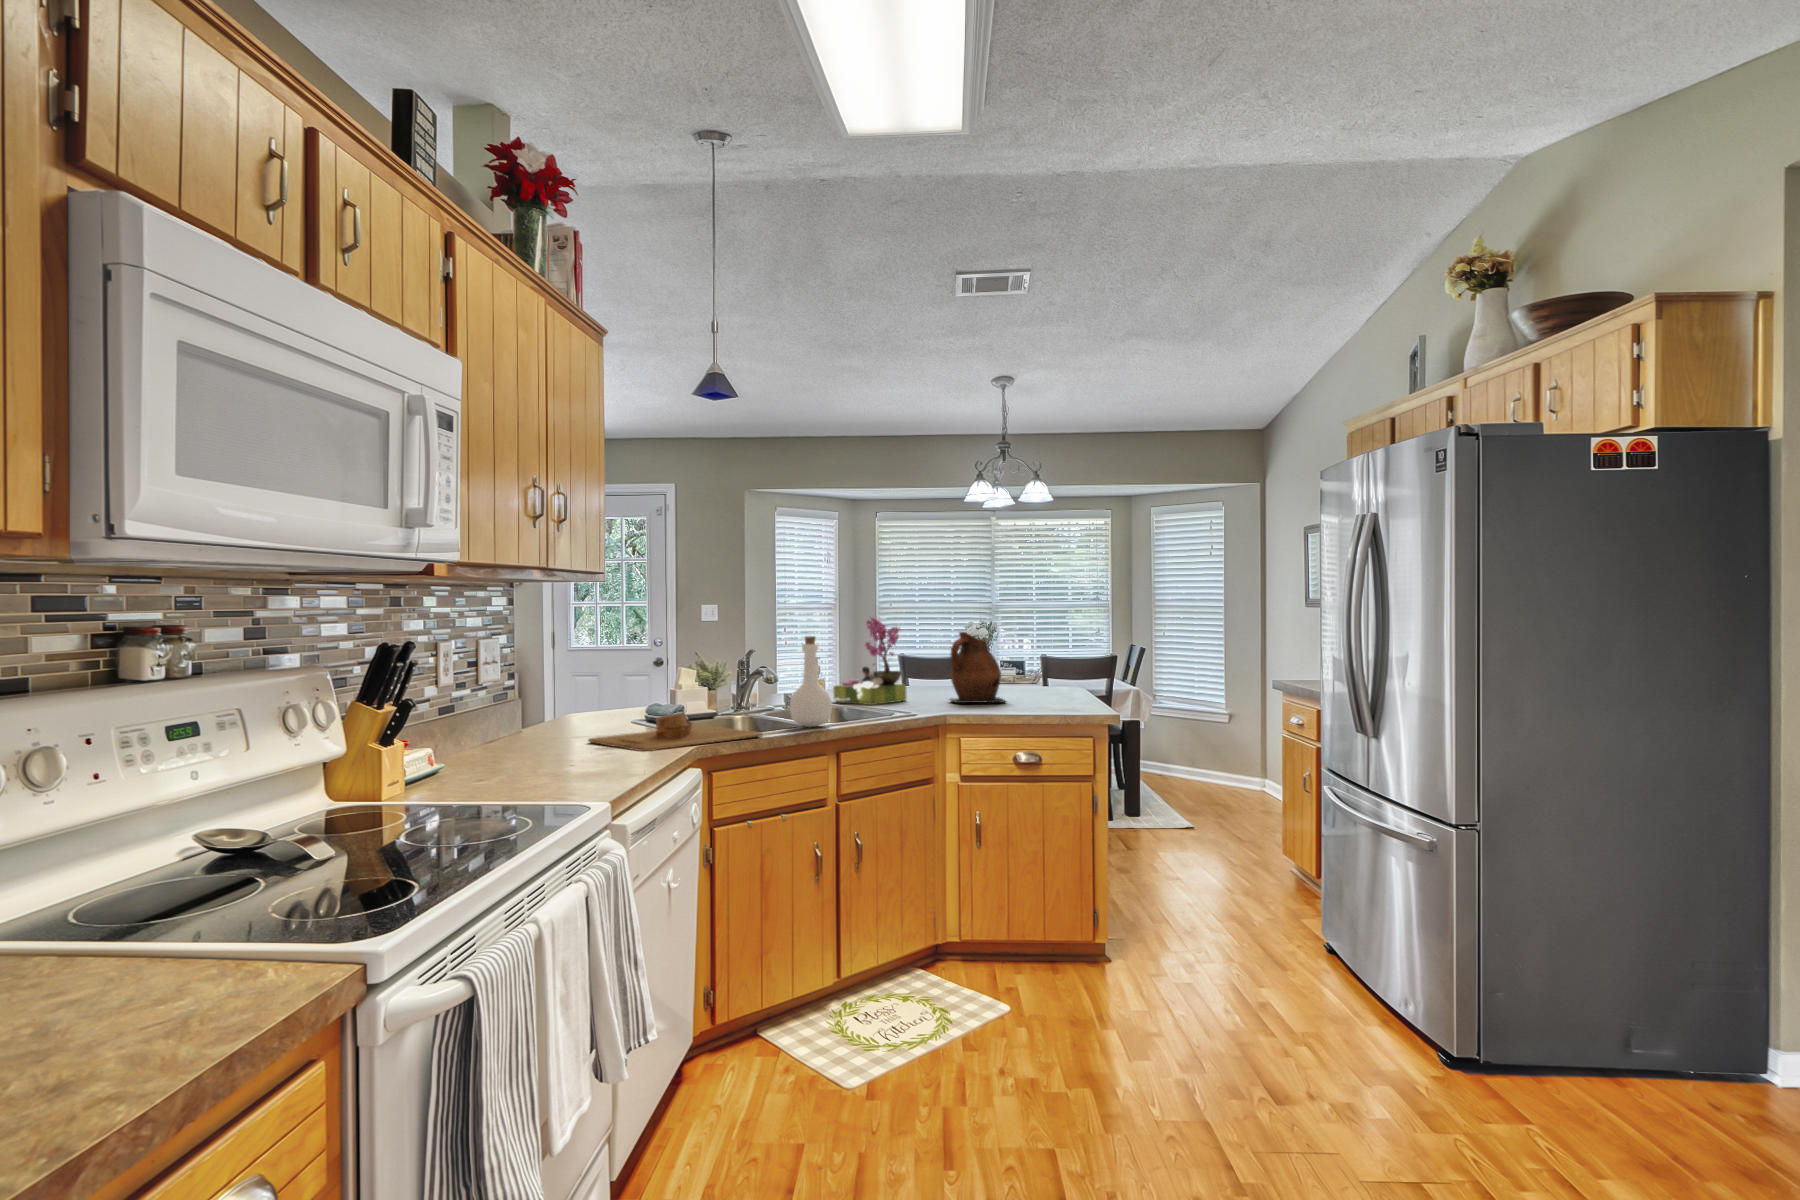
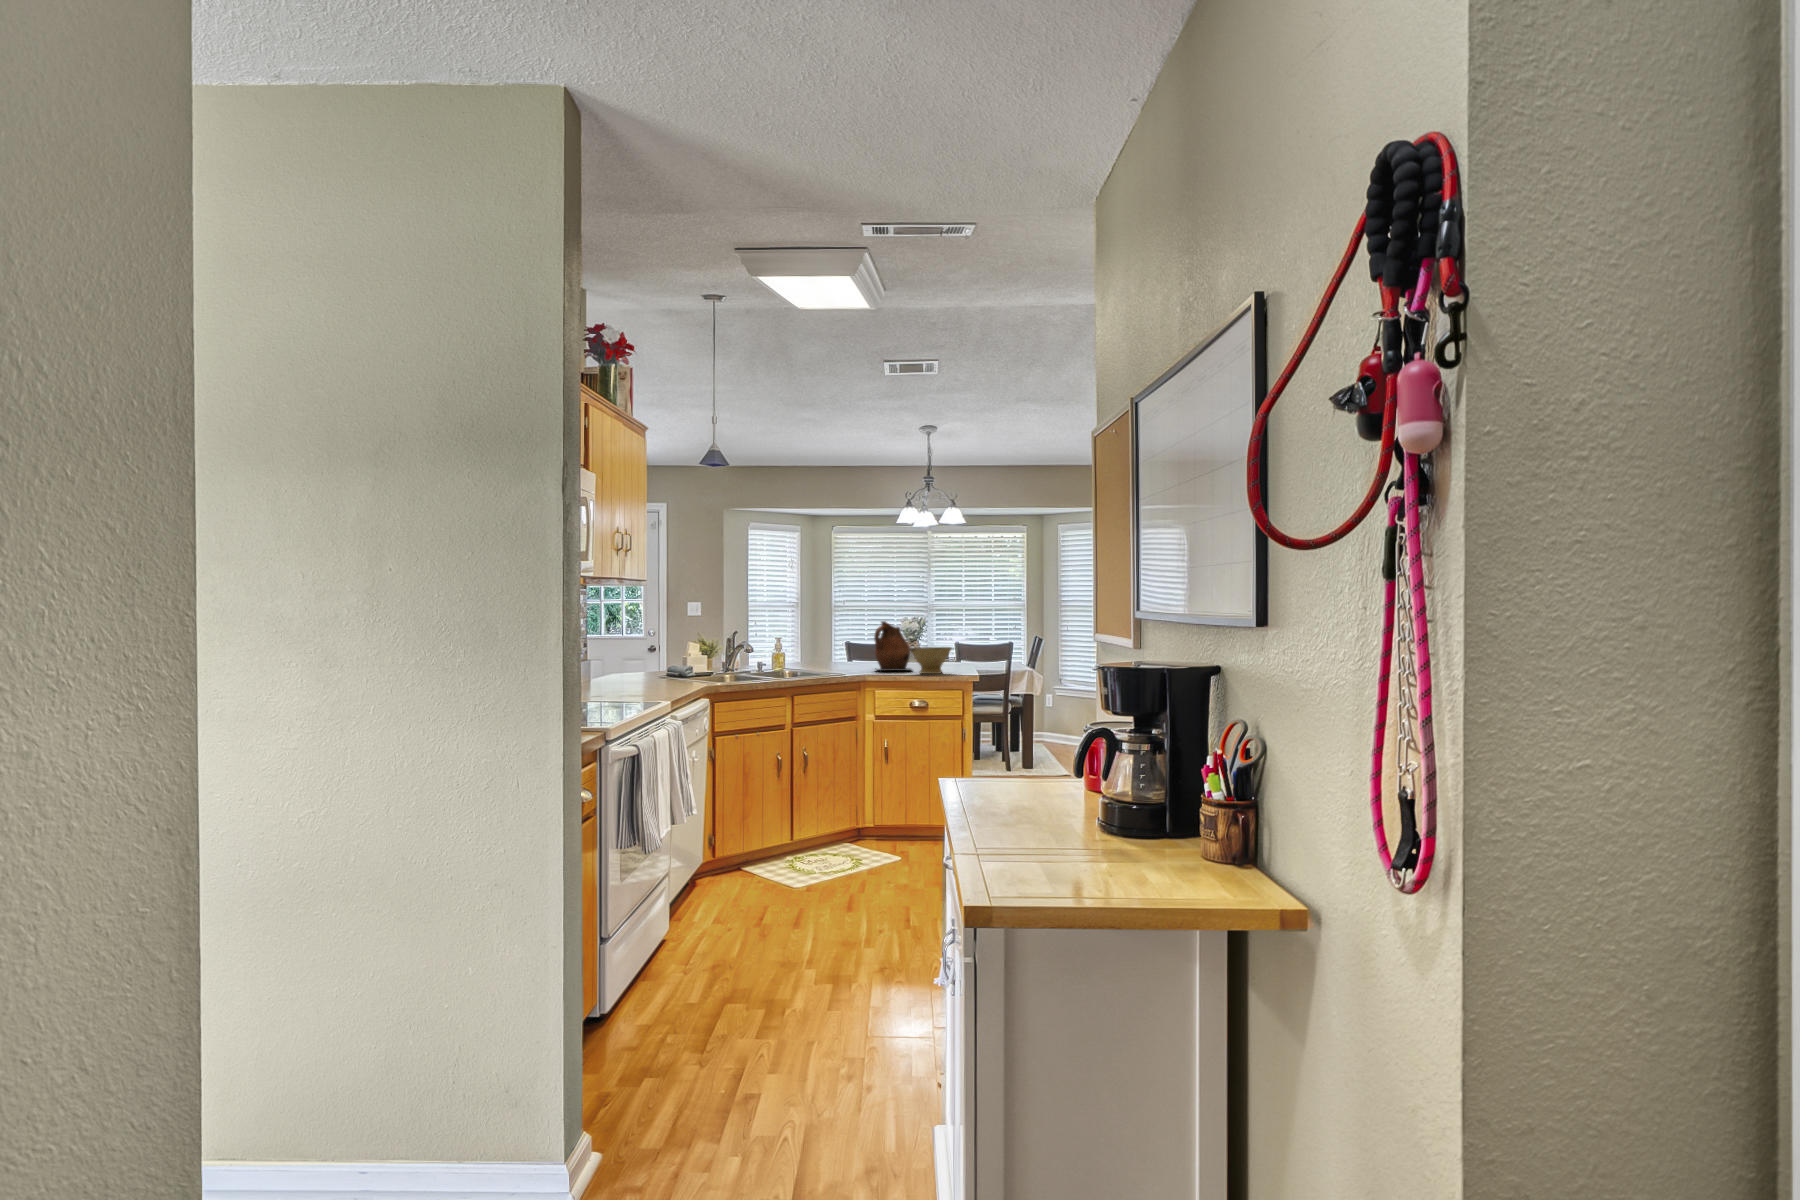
flower arrangement: present [834,617,907,705] -> none [792,609,844,672]
bottle: present [790,636,832,727] -> none [762,622,790,680]
bowl: none [1004,669,1068,709] -> present [909,647,951,674]
cutting board: present [588,713,763,751] -> none [637,668,746,689]

